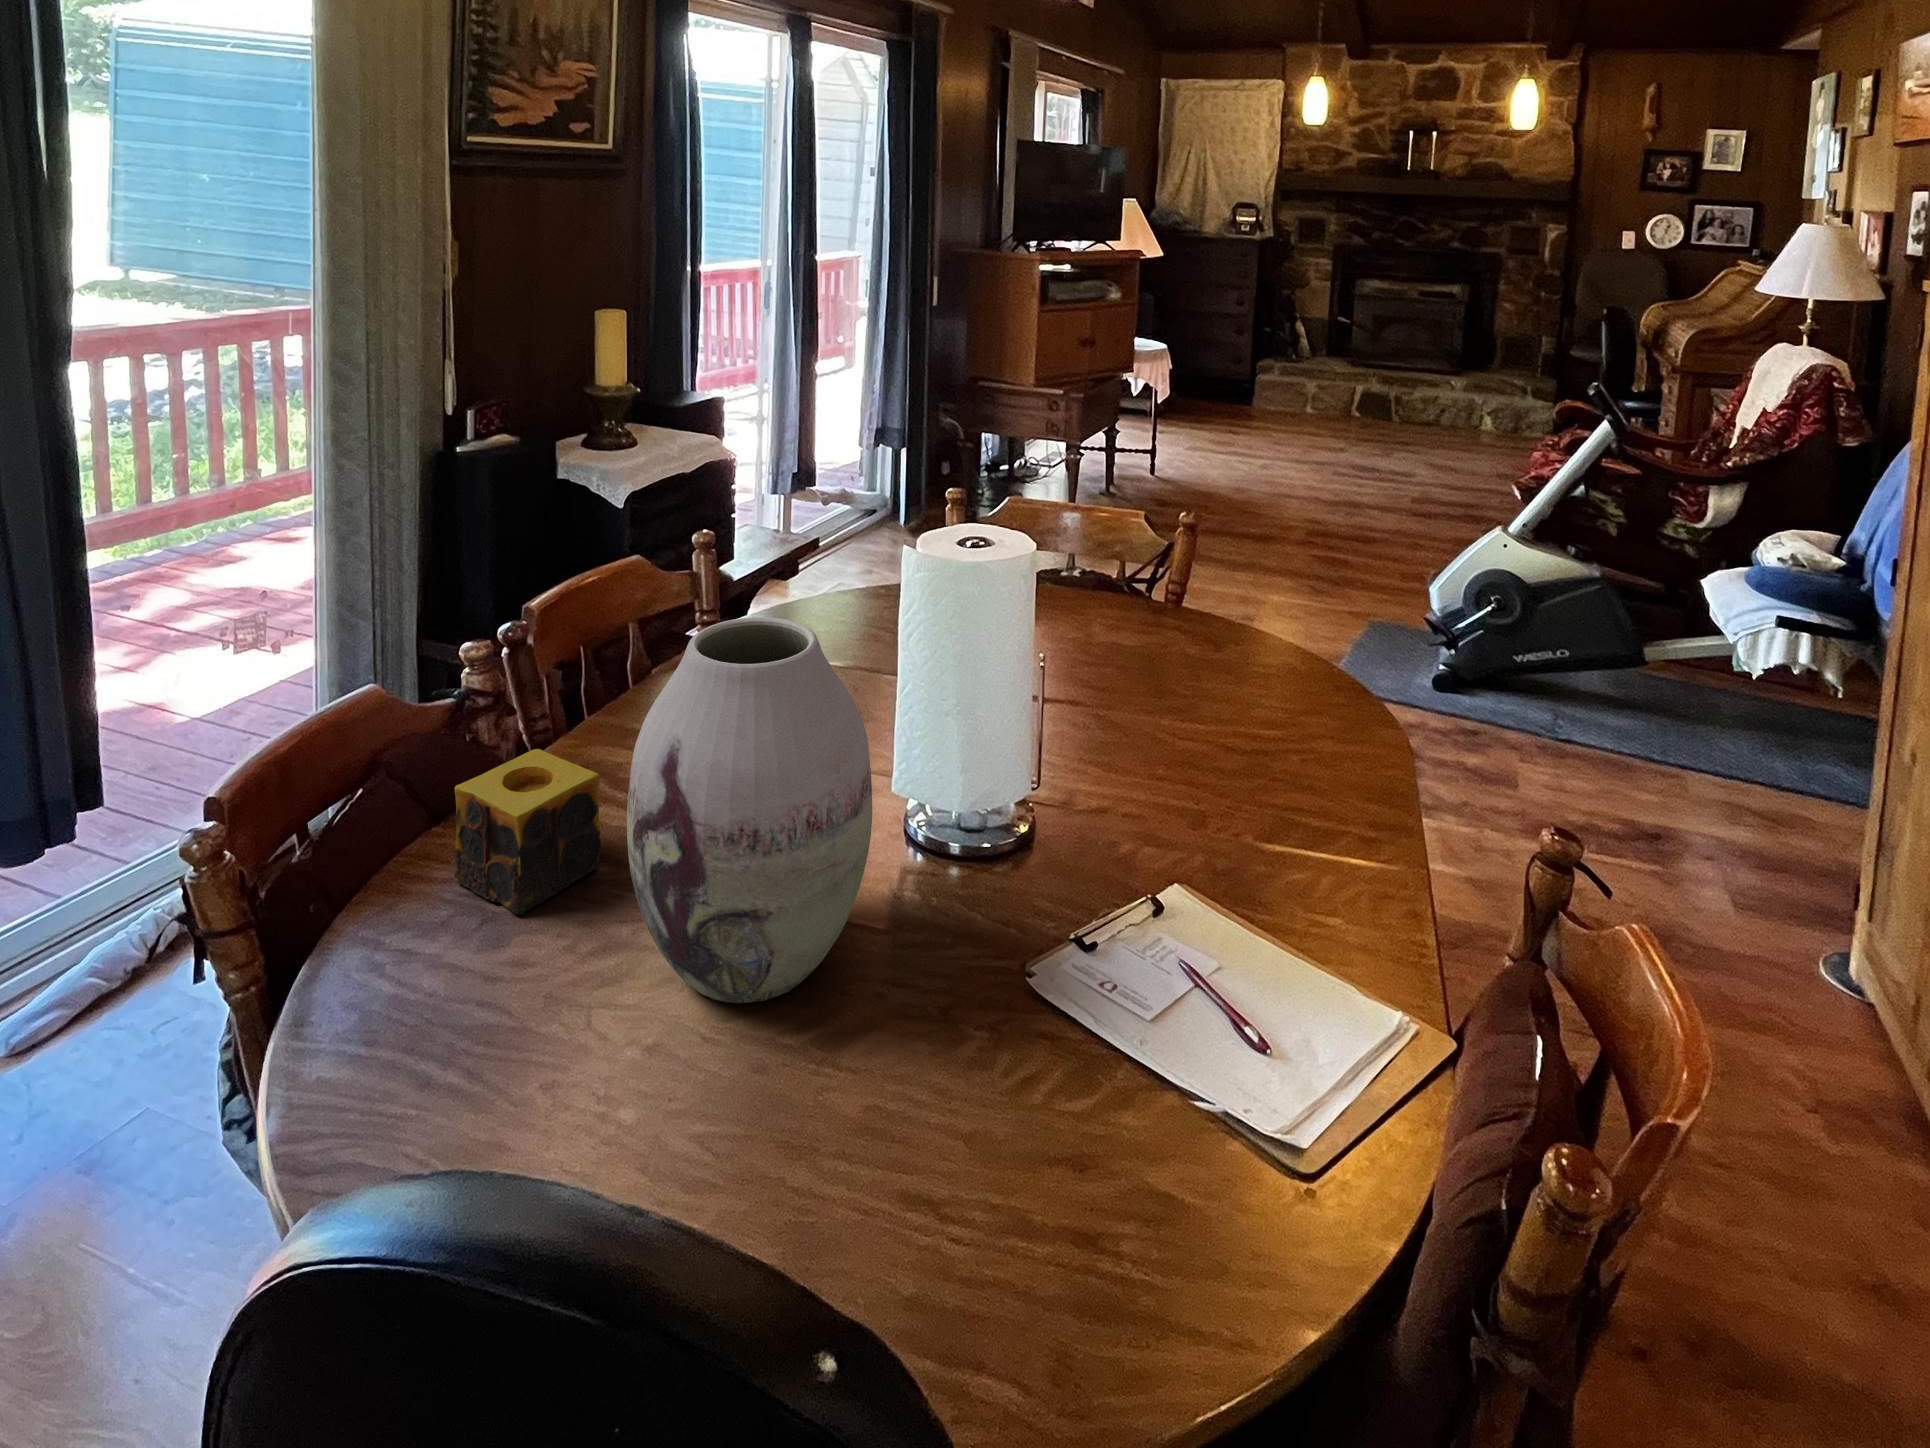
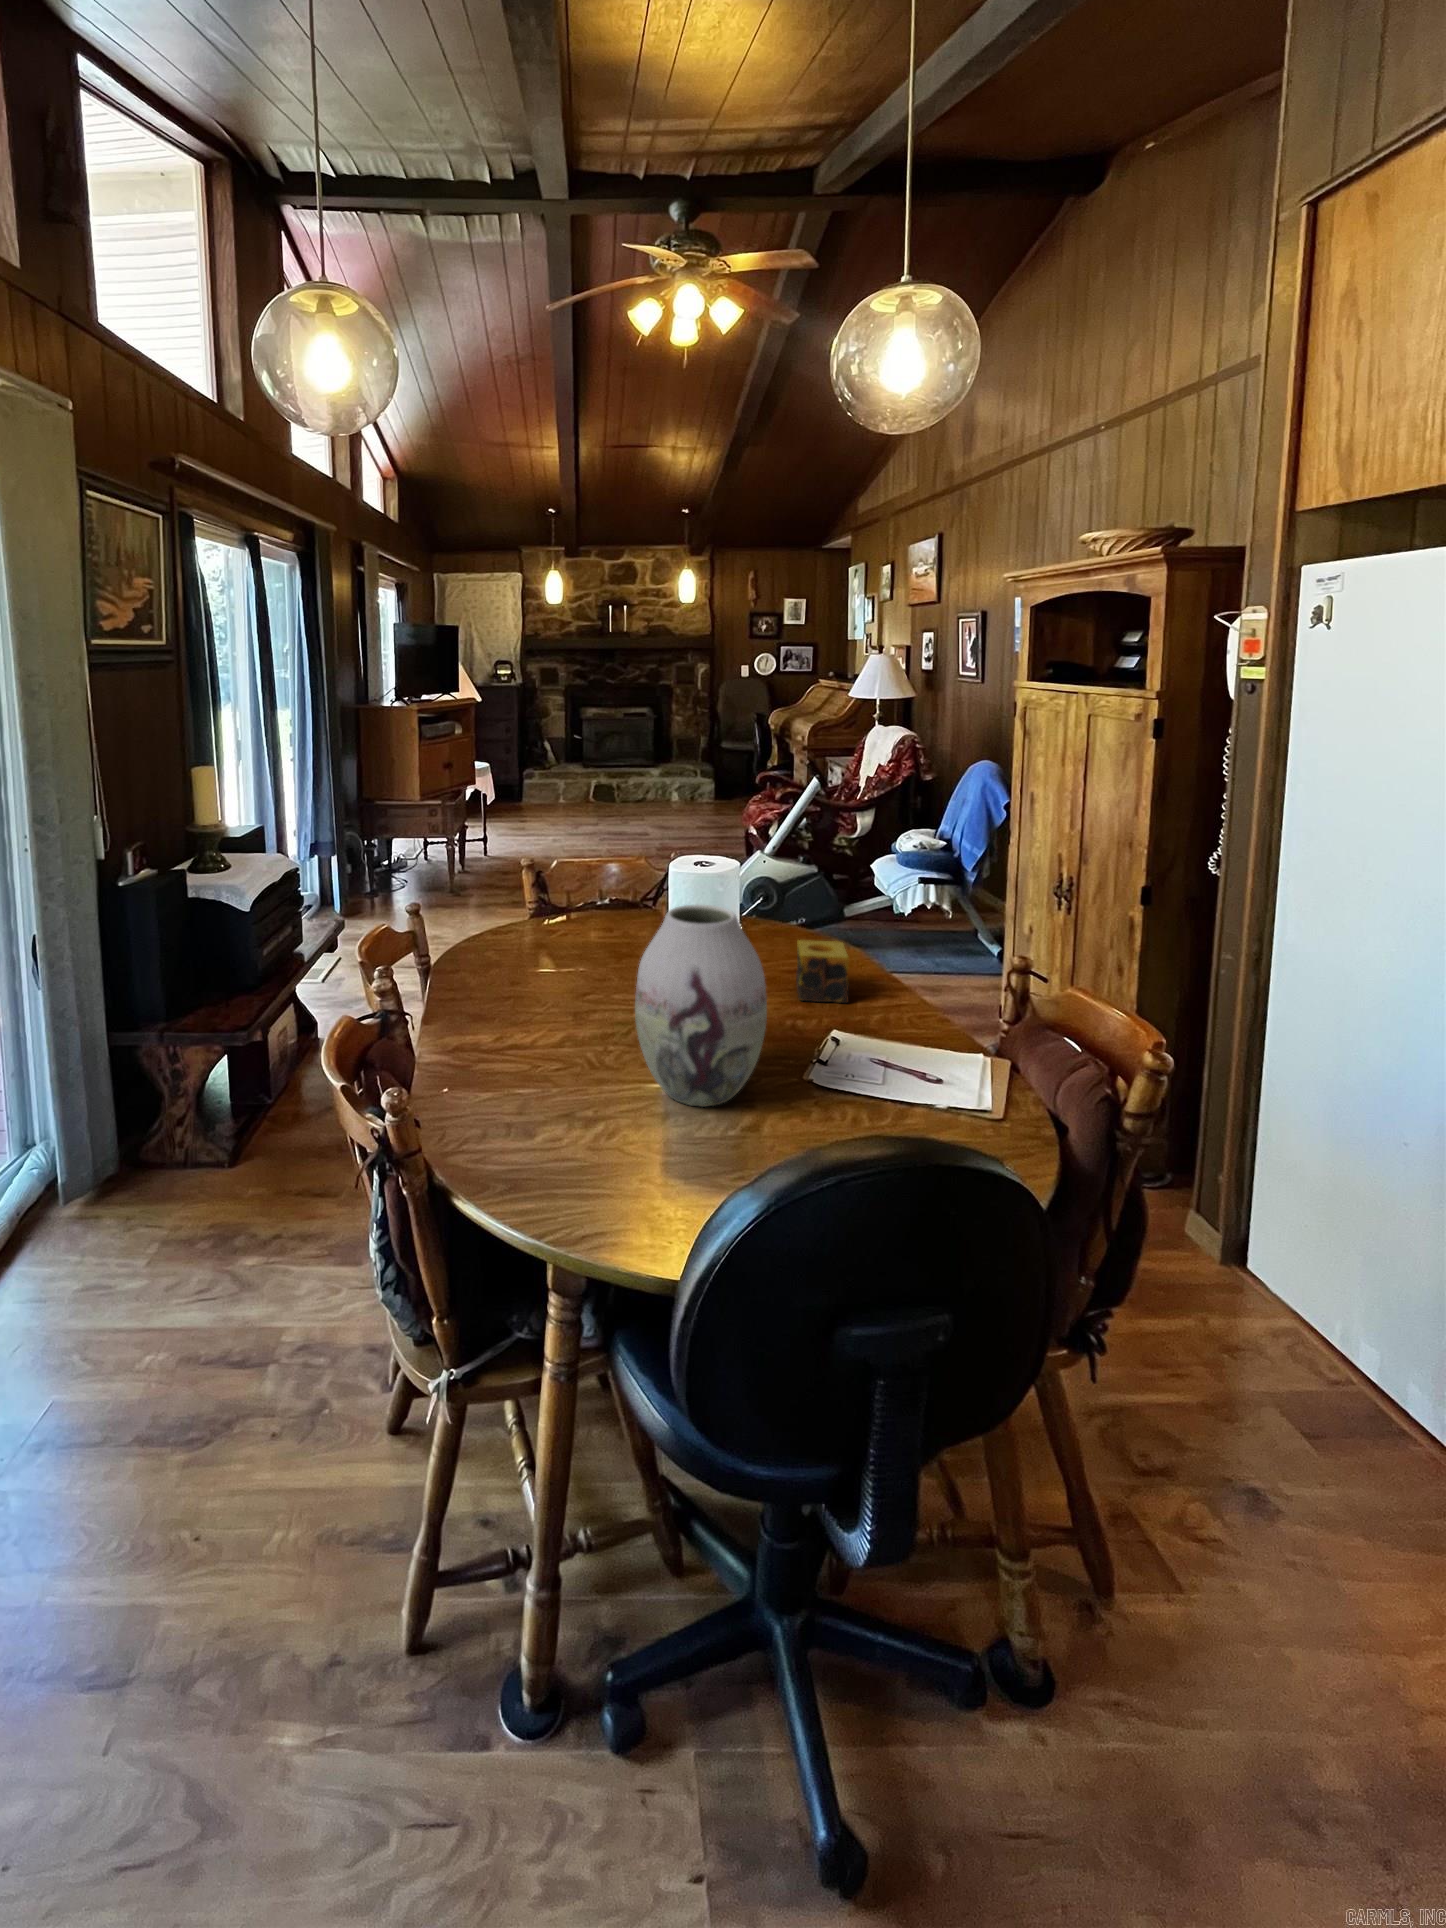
candle: present [454,749,601,915] -> present [796,940,849,1003]

